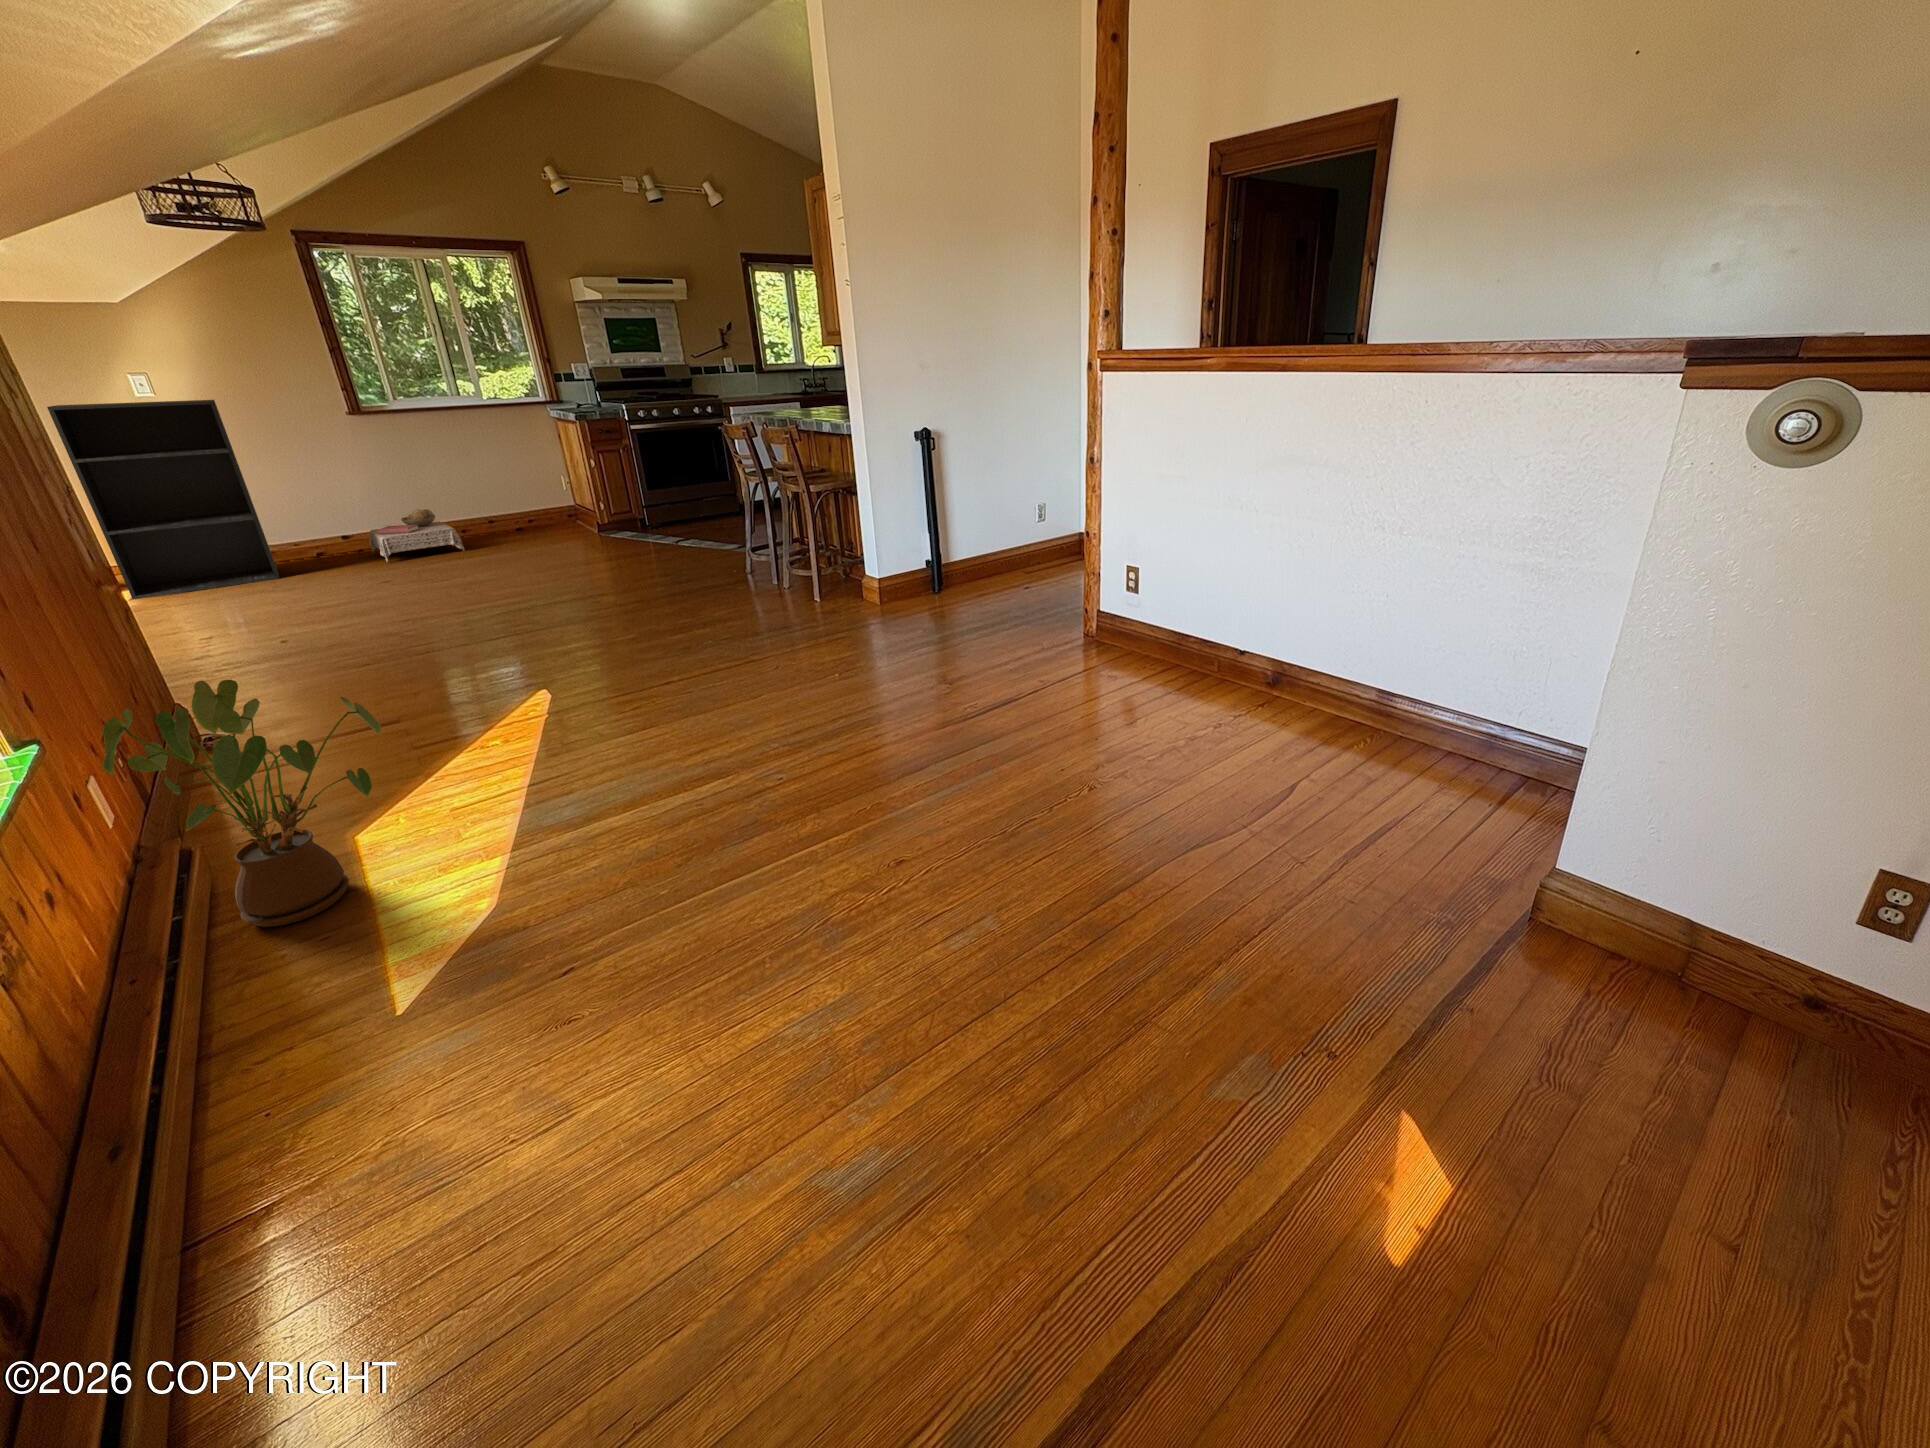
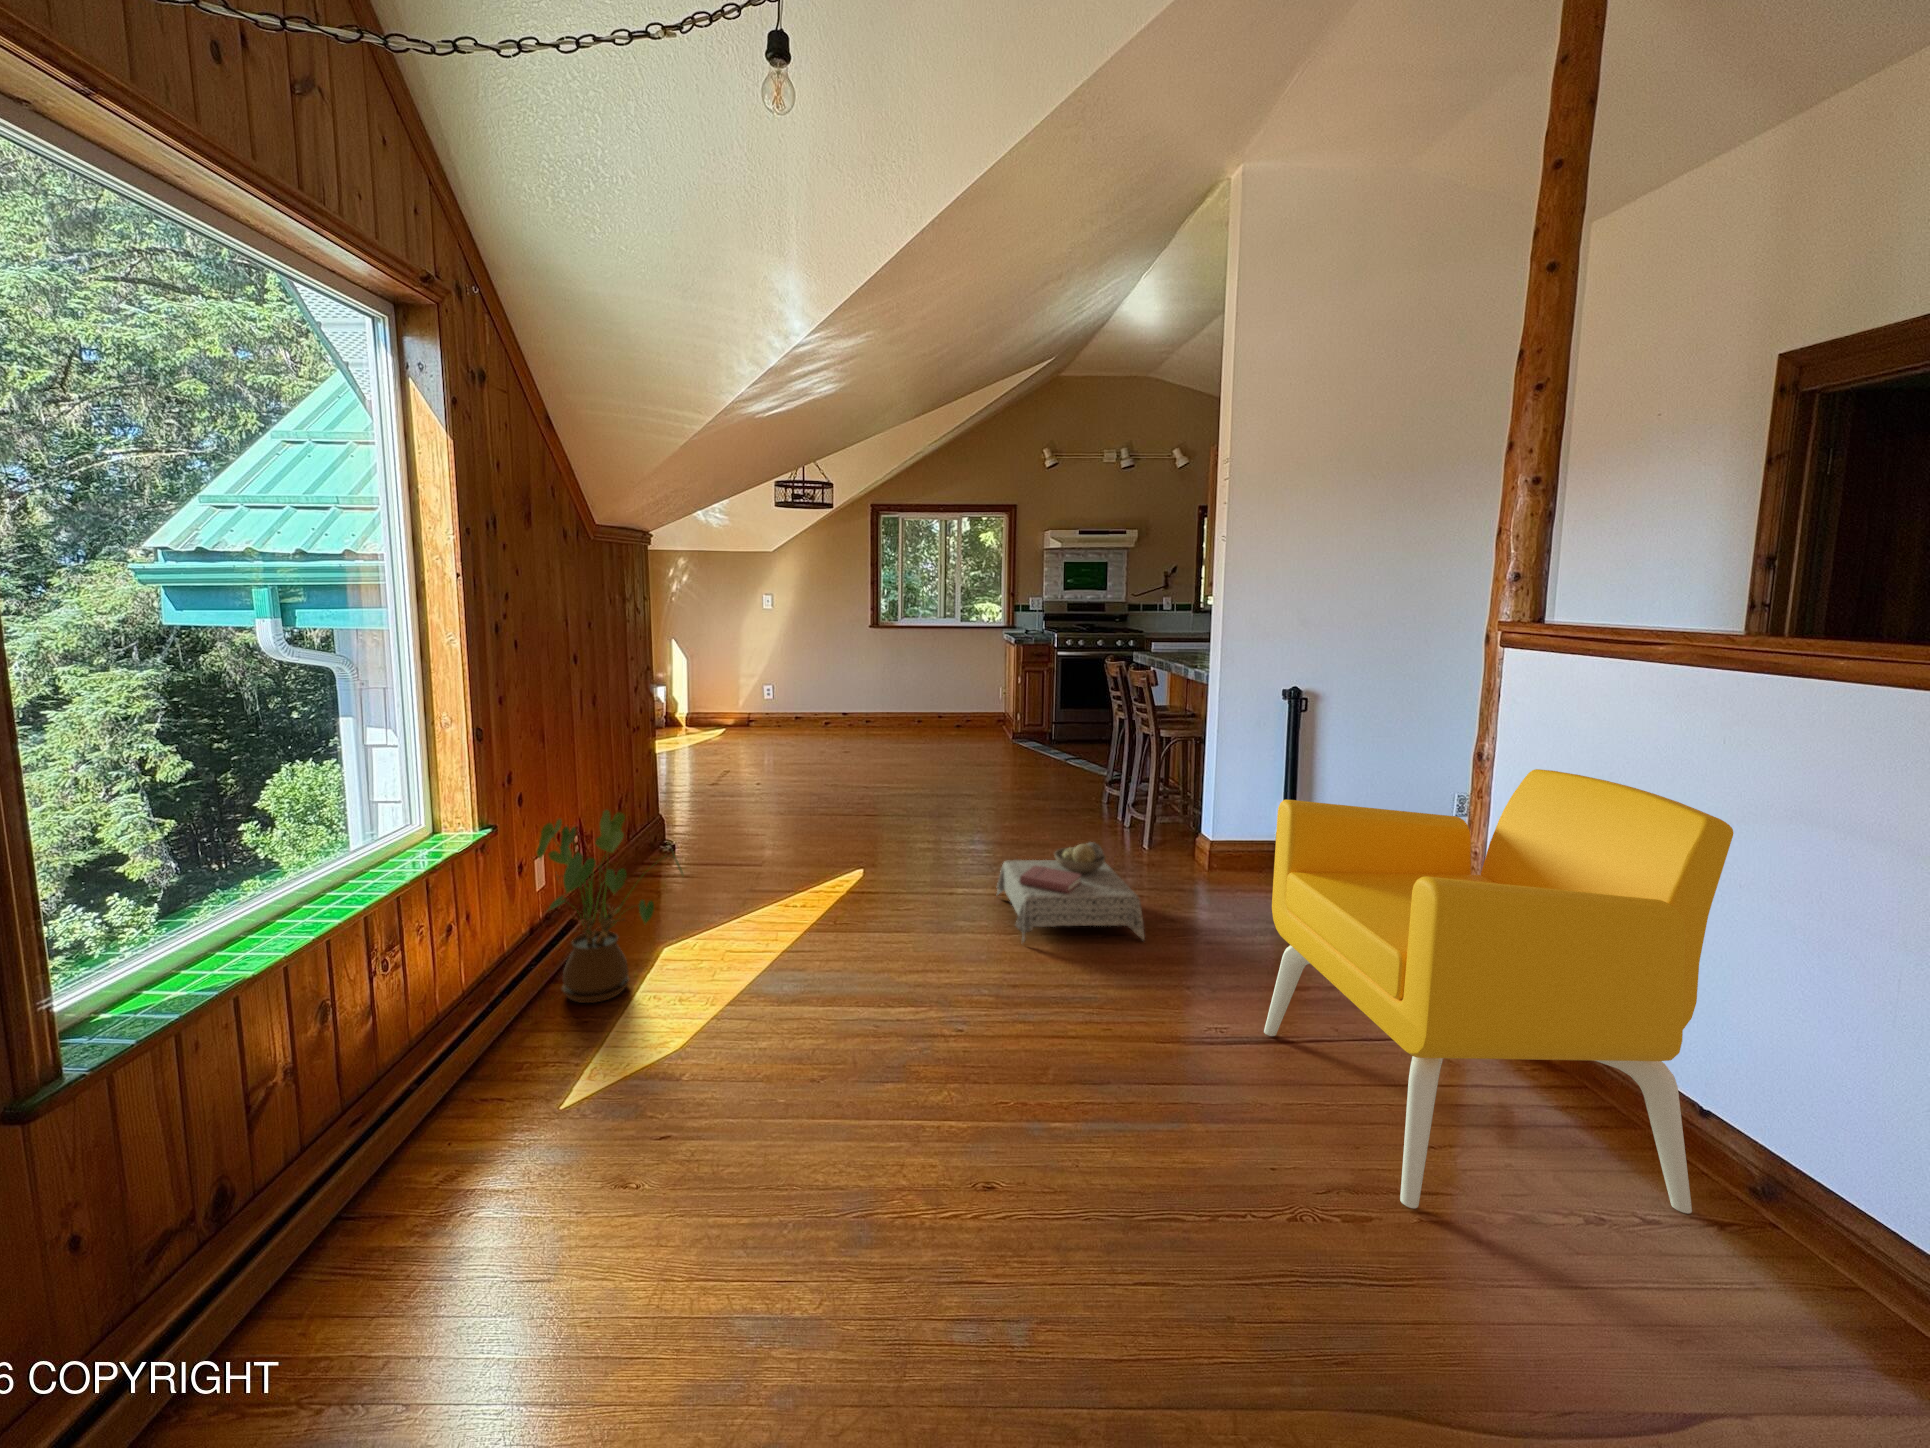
bookshelf: present [47,400,280,599] -> none [714,611,797,739]
armchair: none [994,459,1261,757] -> present [1264,769,1733,1213]
ottoman: present [369,509,464,562] -> present [997,842,1145,942]

